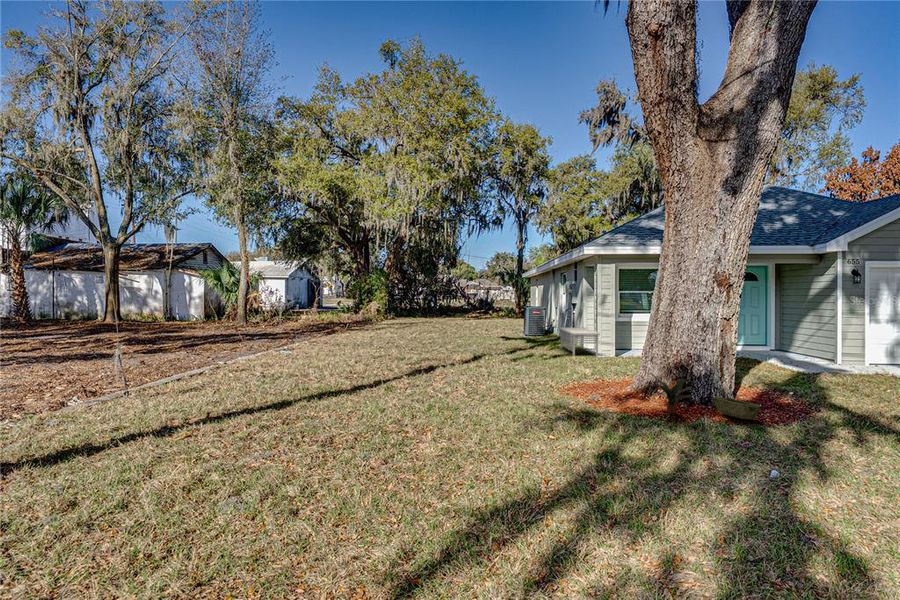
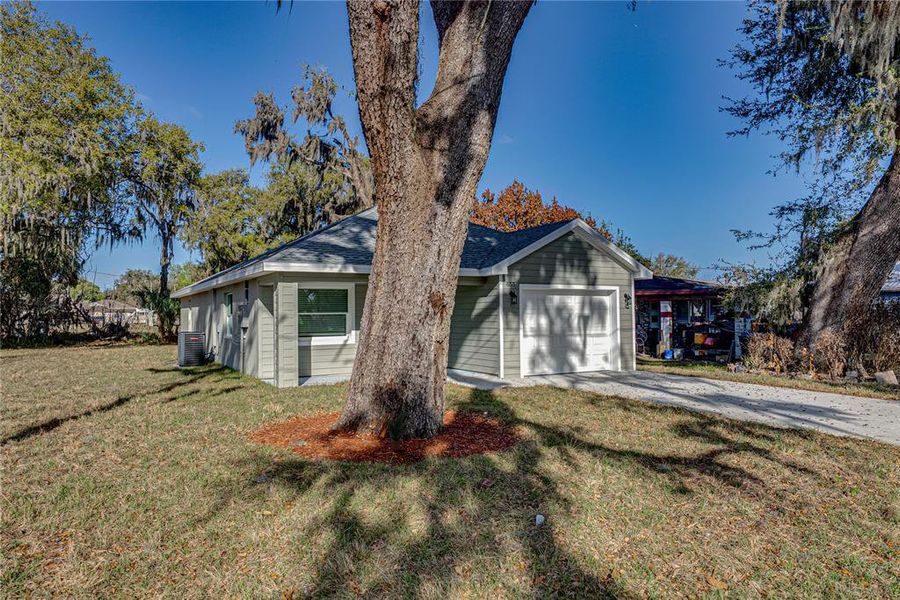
storage bench: present [559,327,600,356] -> none [227,356,282,392]
woven basket: present [713,396,760,419] -> none [431,420,472,441]

